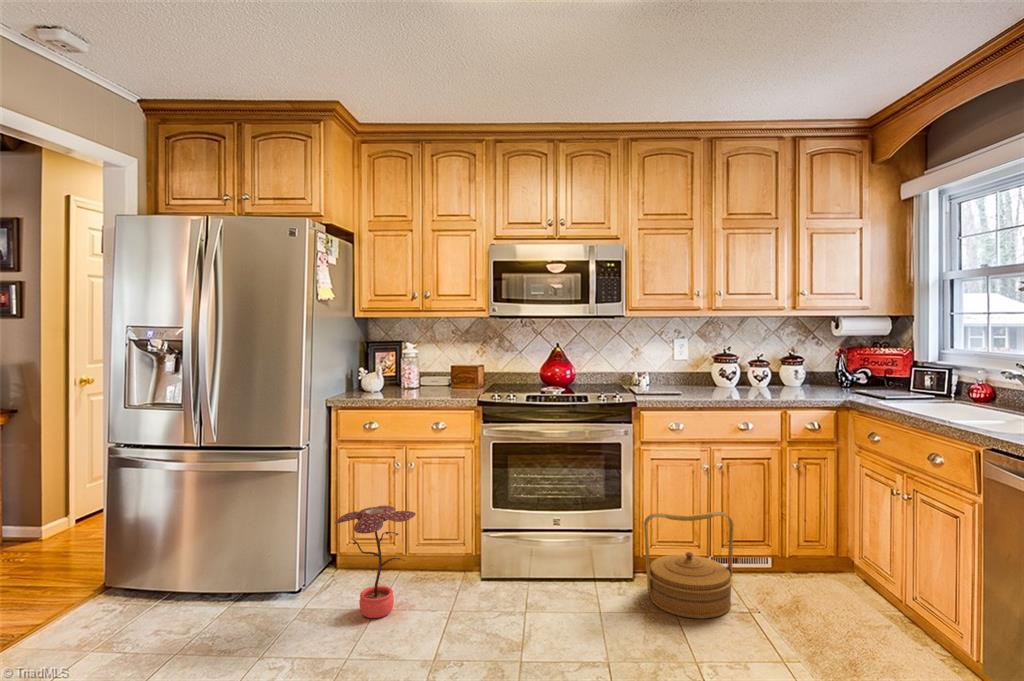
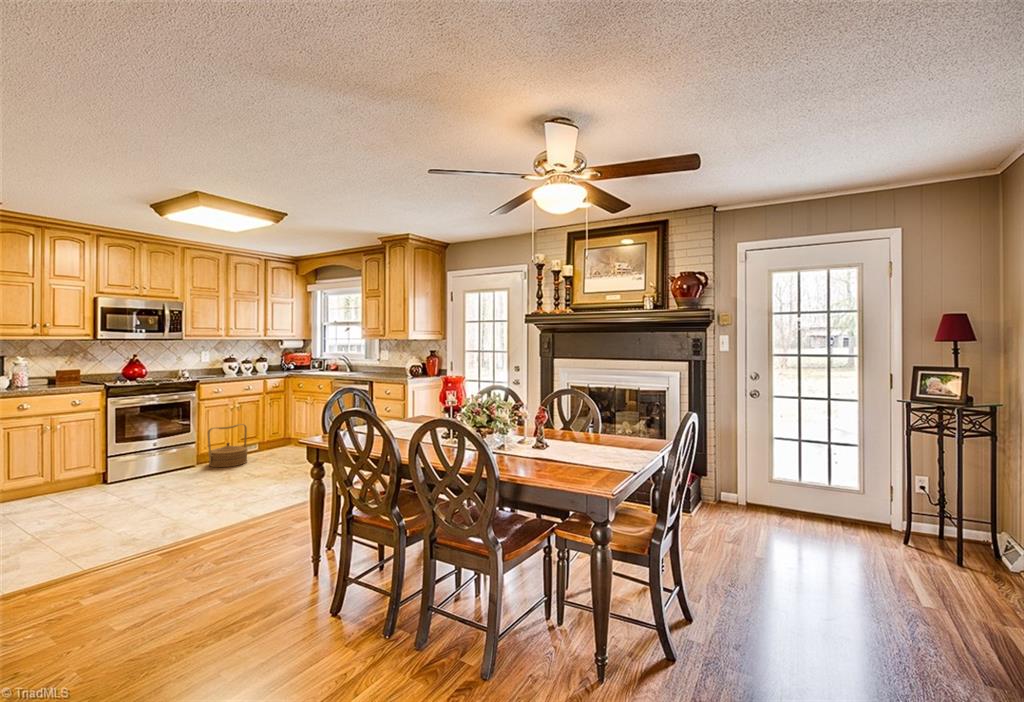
potted plant: present [335,505,416,618] -> none [29,442,85,501]

